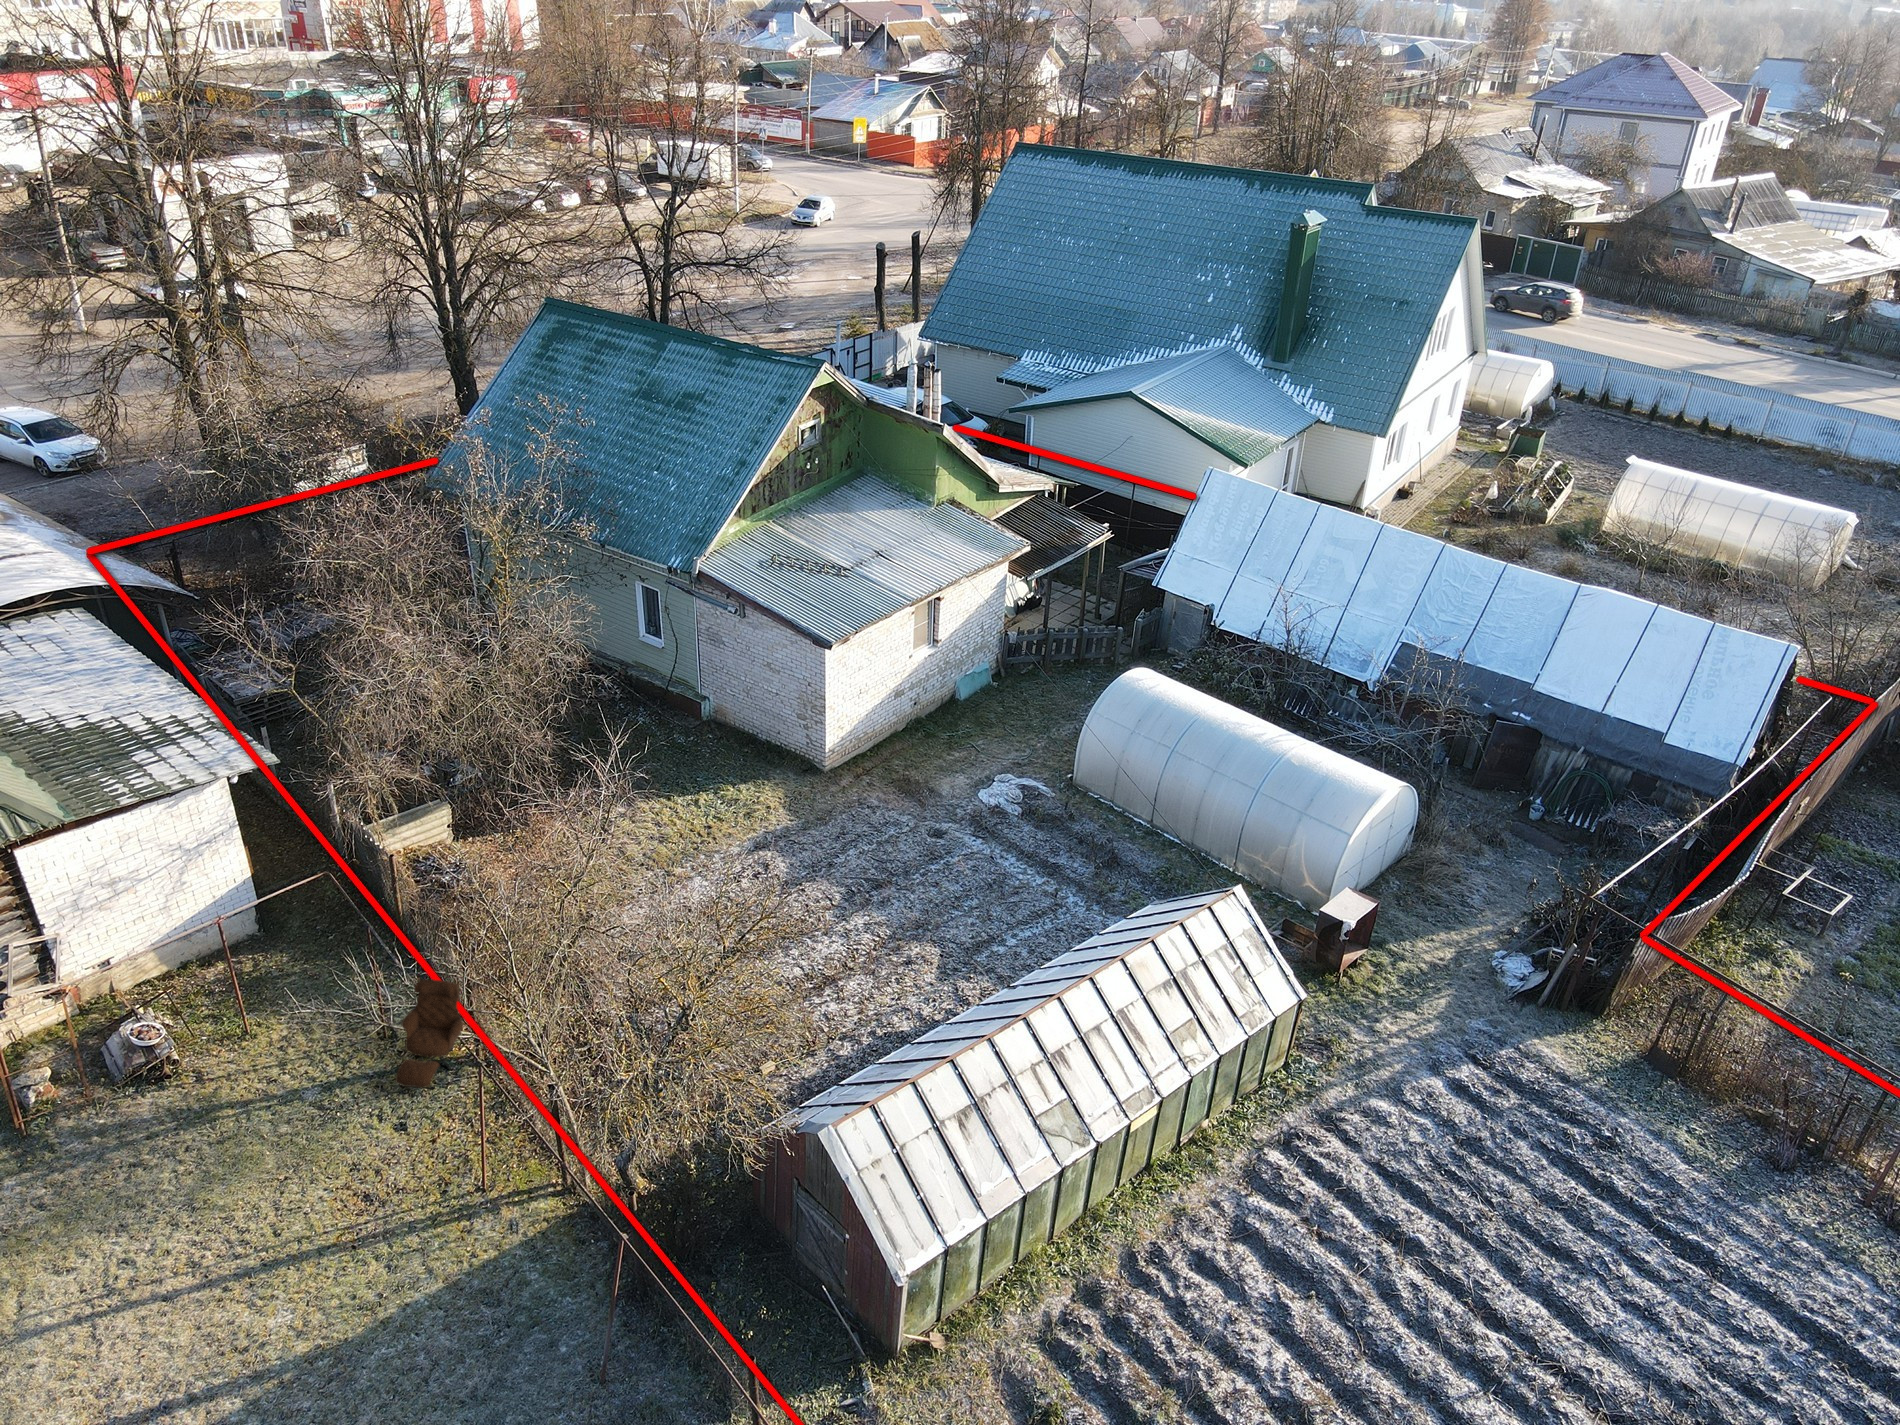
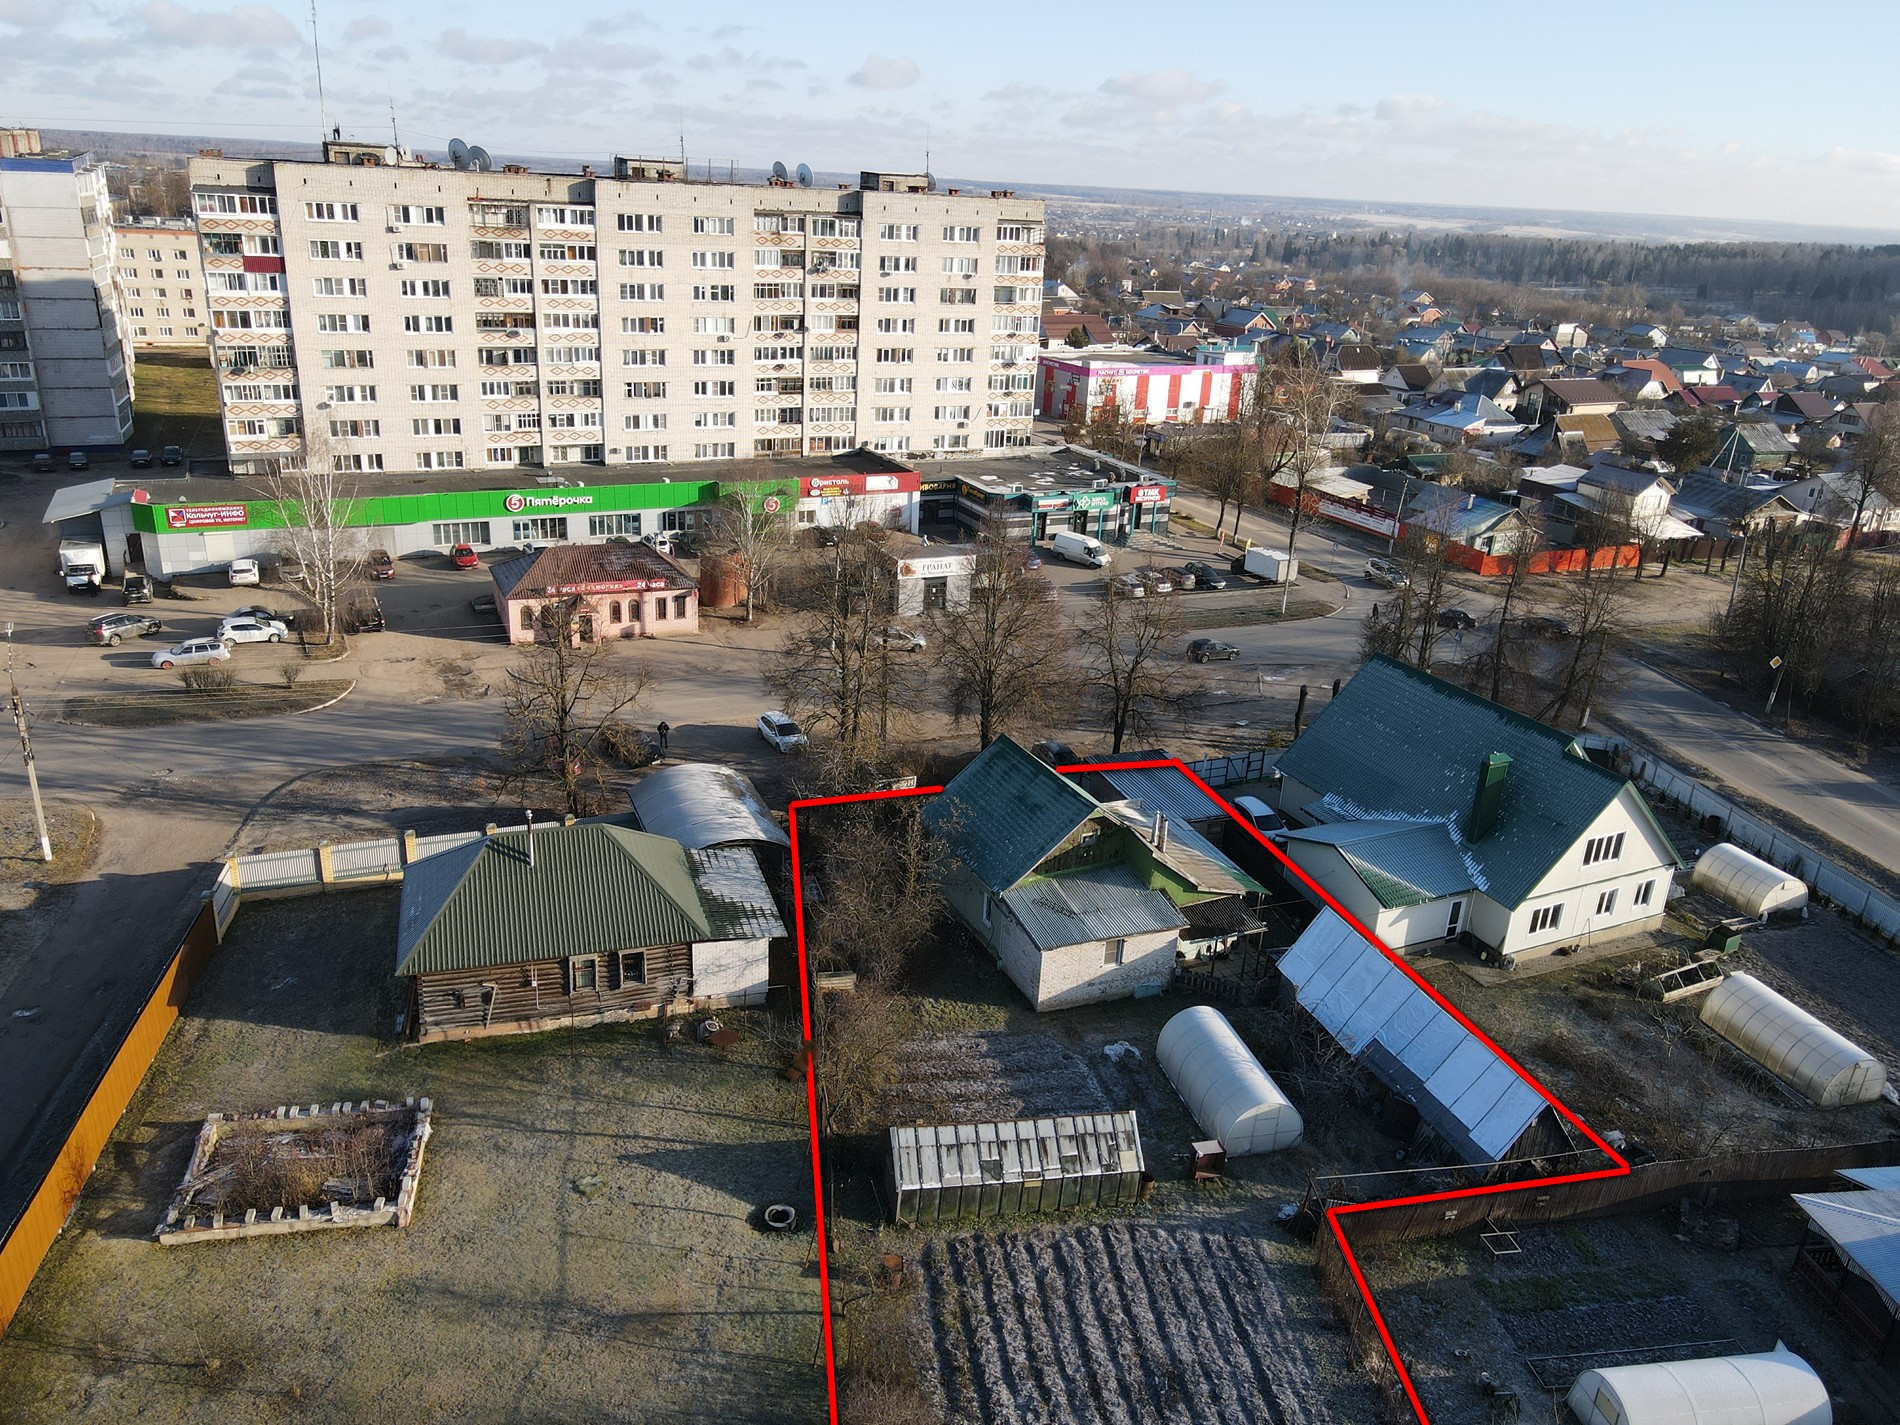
round table: none [153,1025,237,1106] -> present [710,1029,739,1050]

